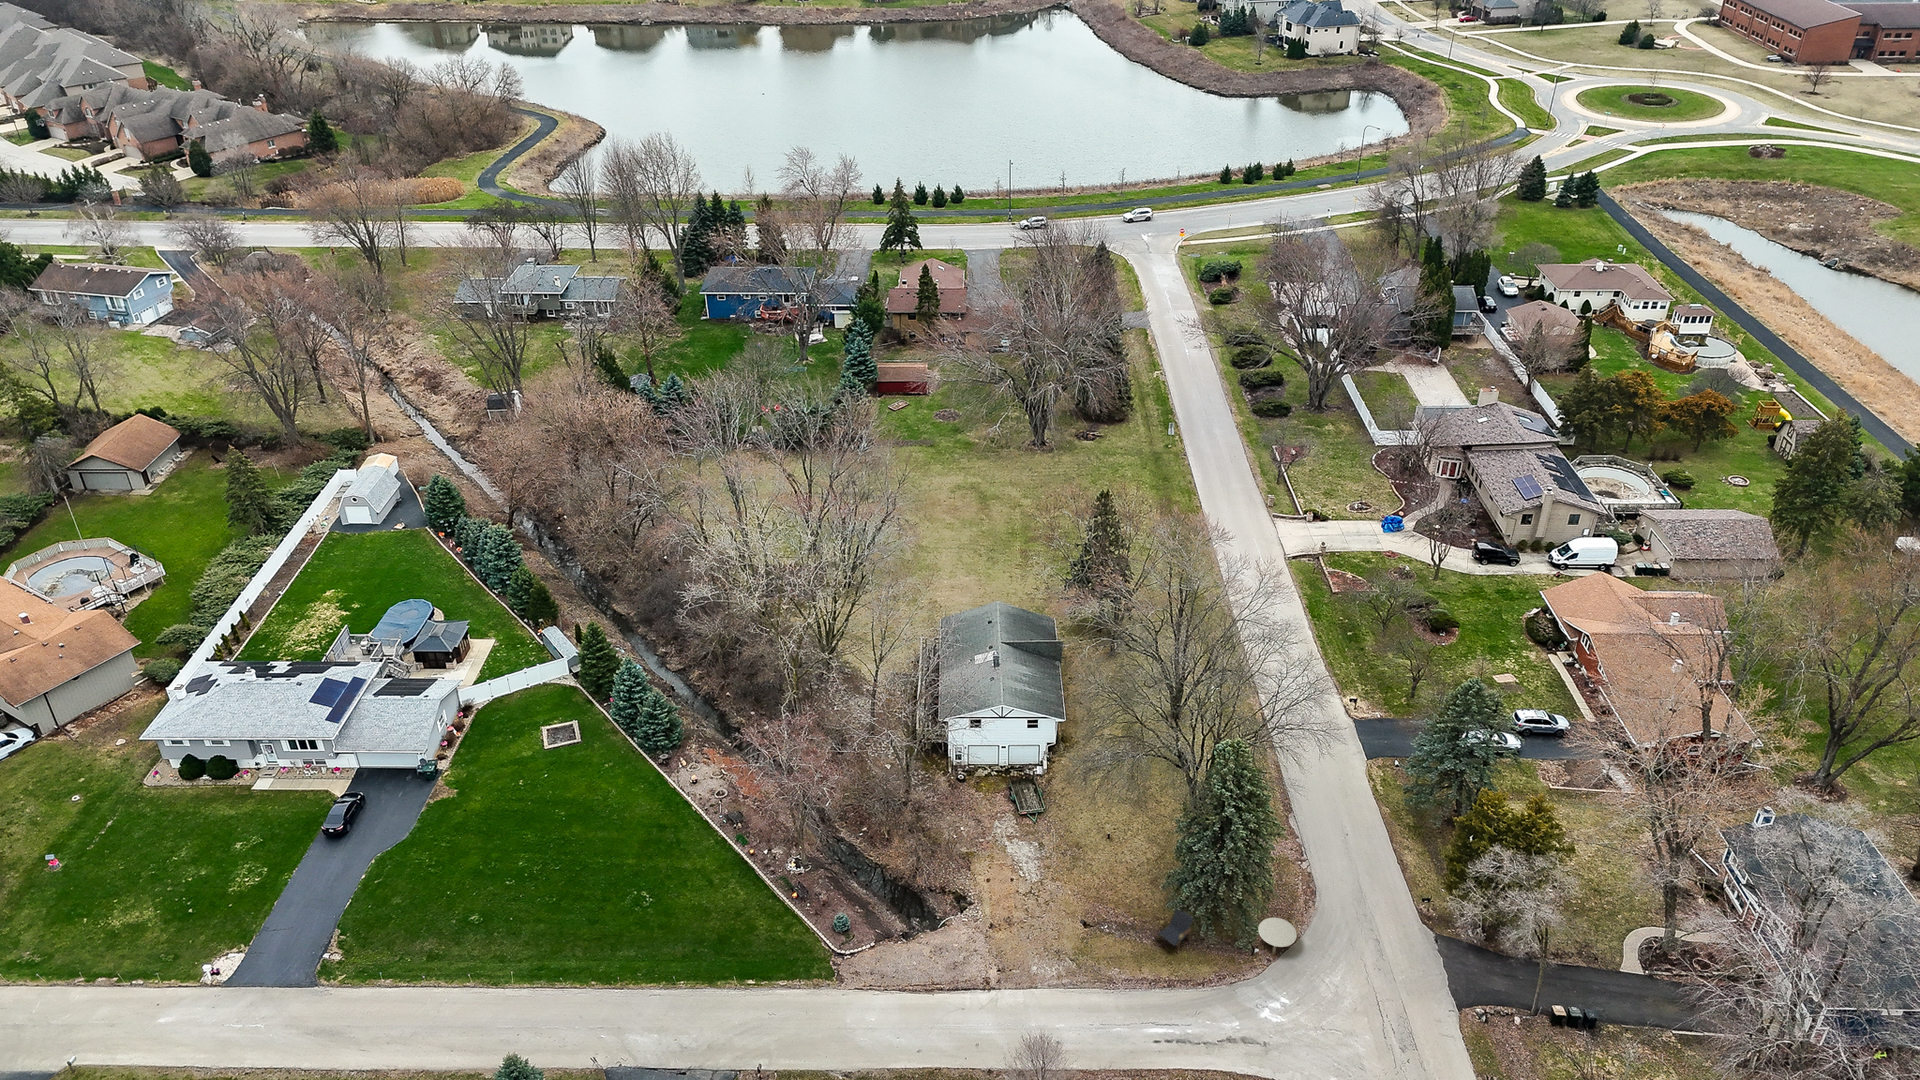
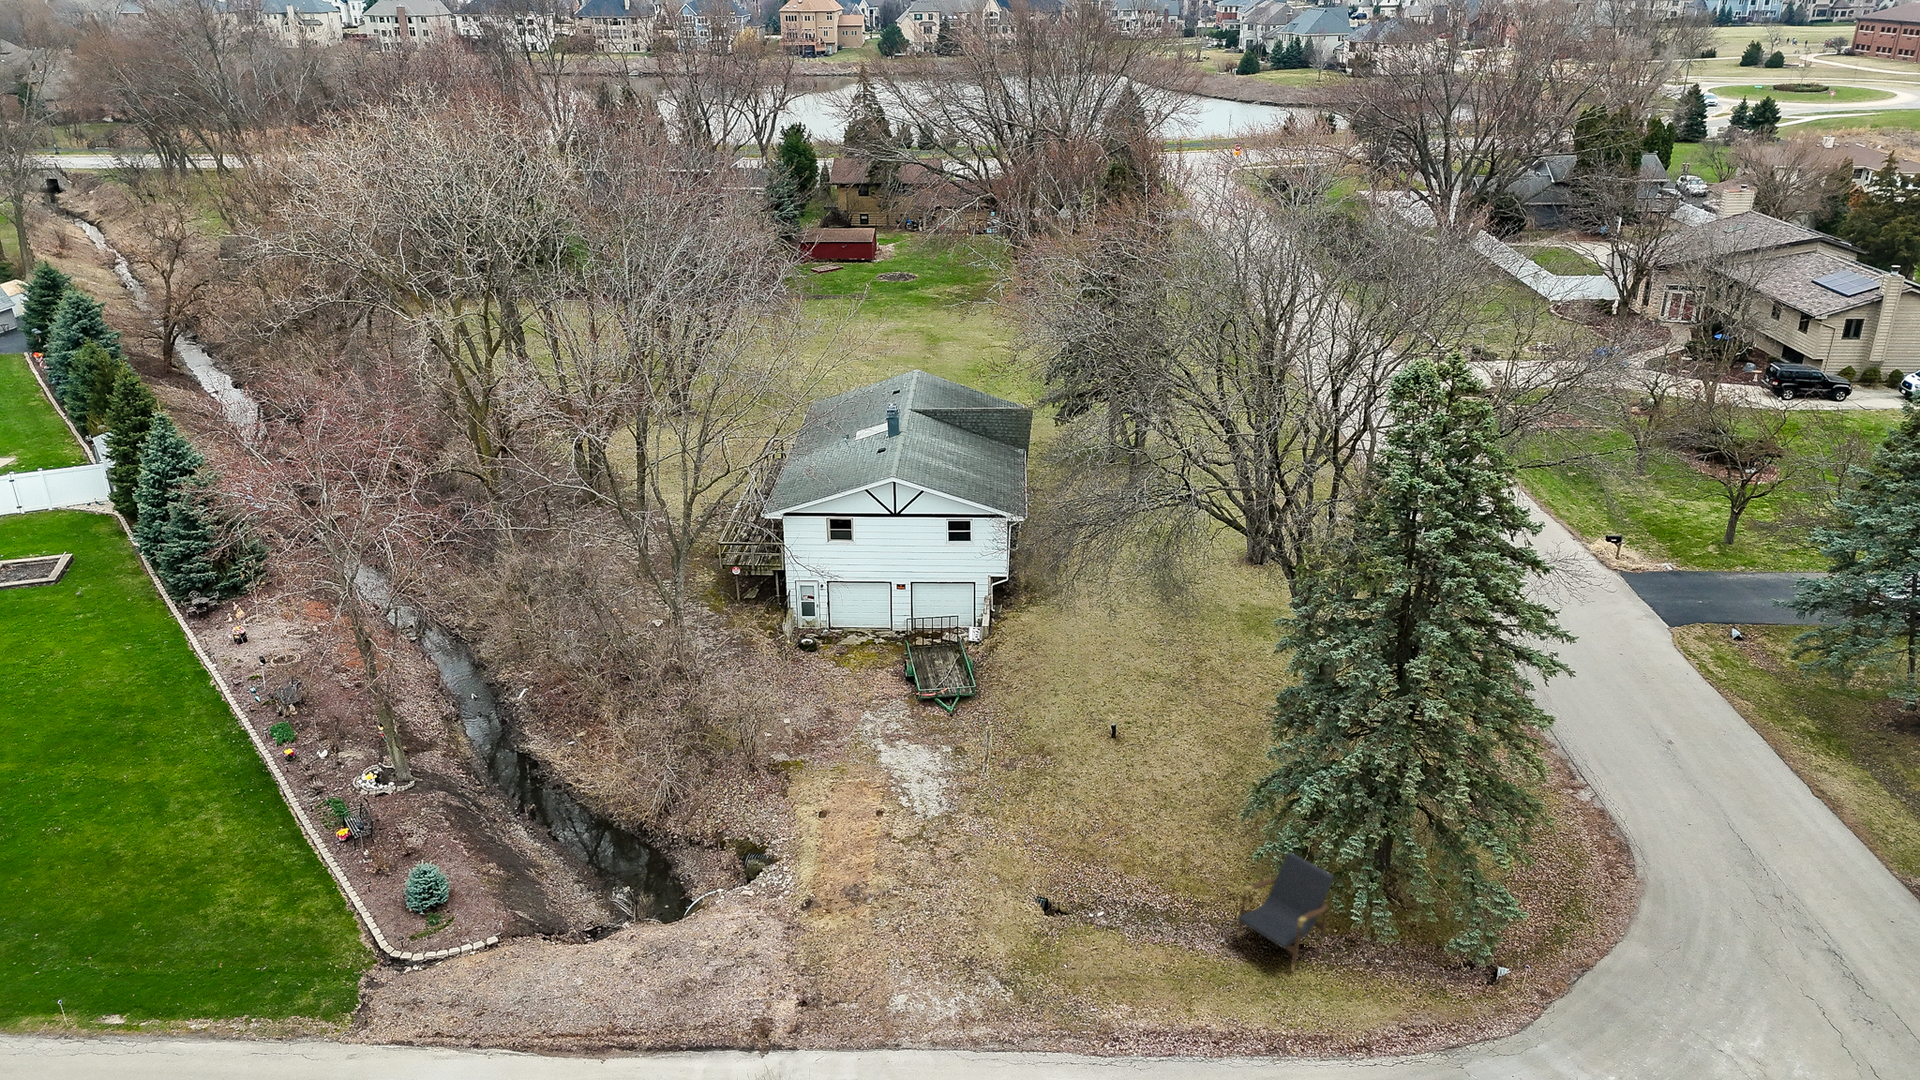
round table: present [1258,918,1297,955] -> none [1507,890,1616,983]

